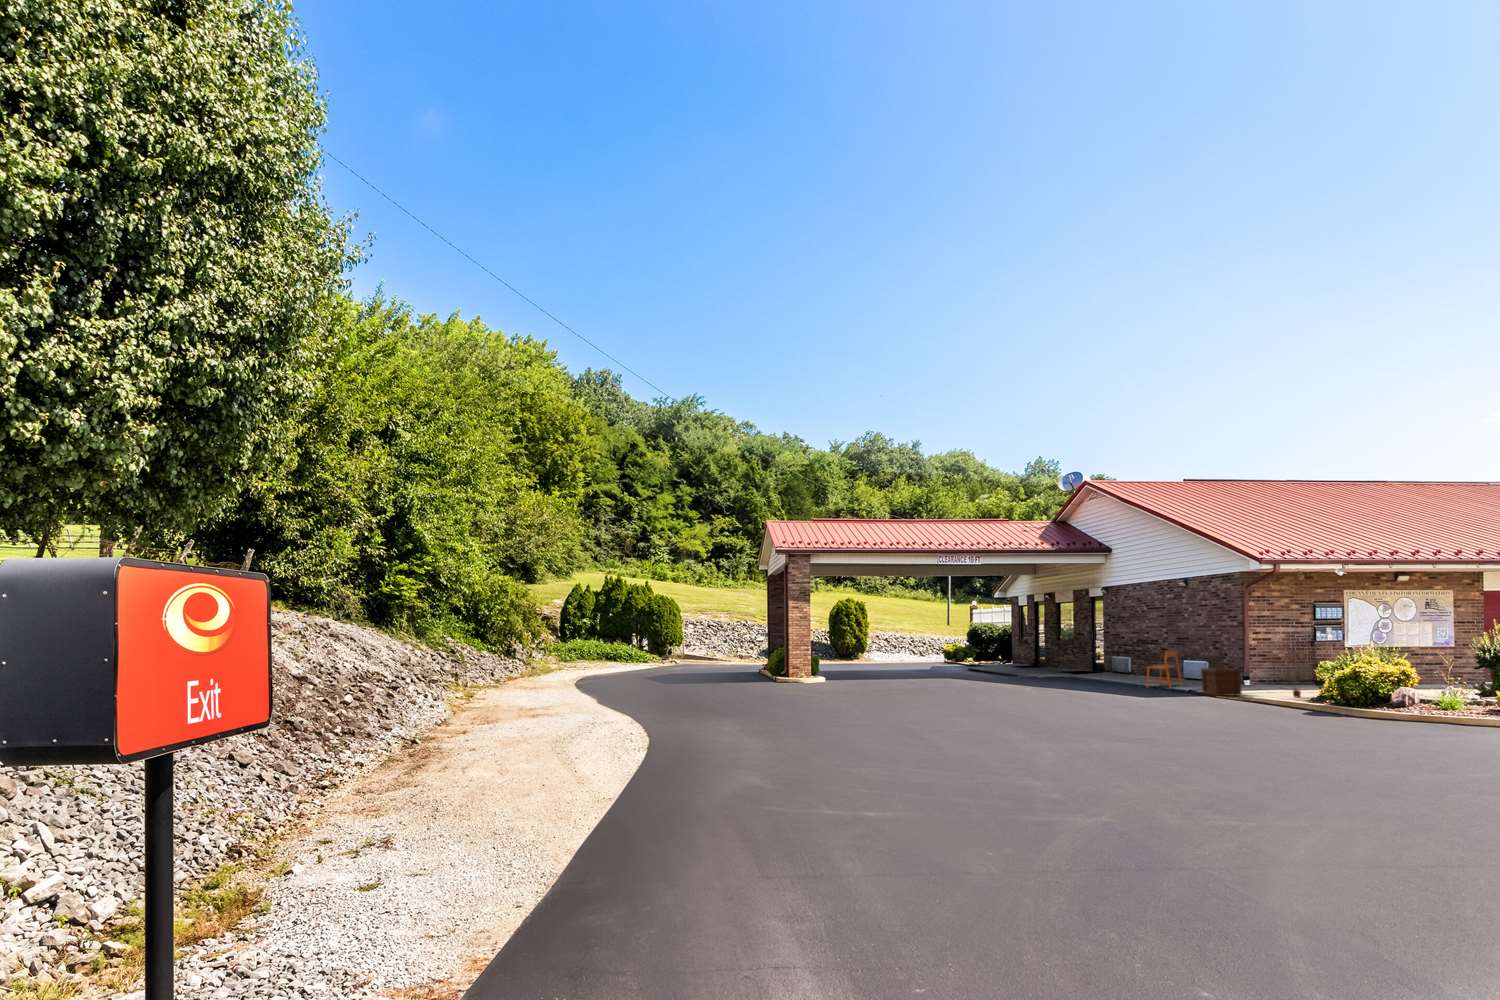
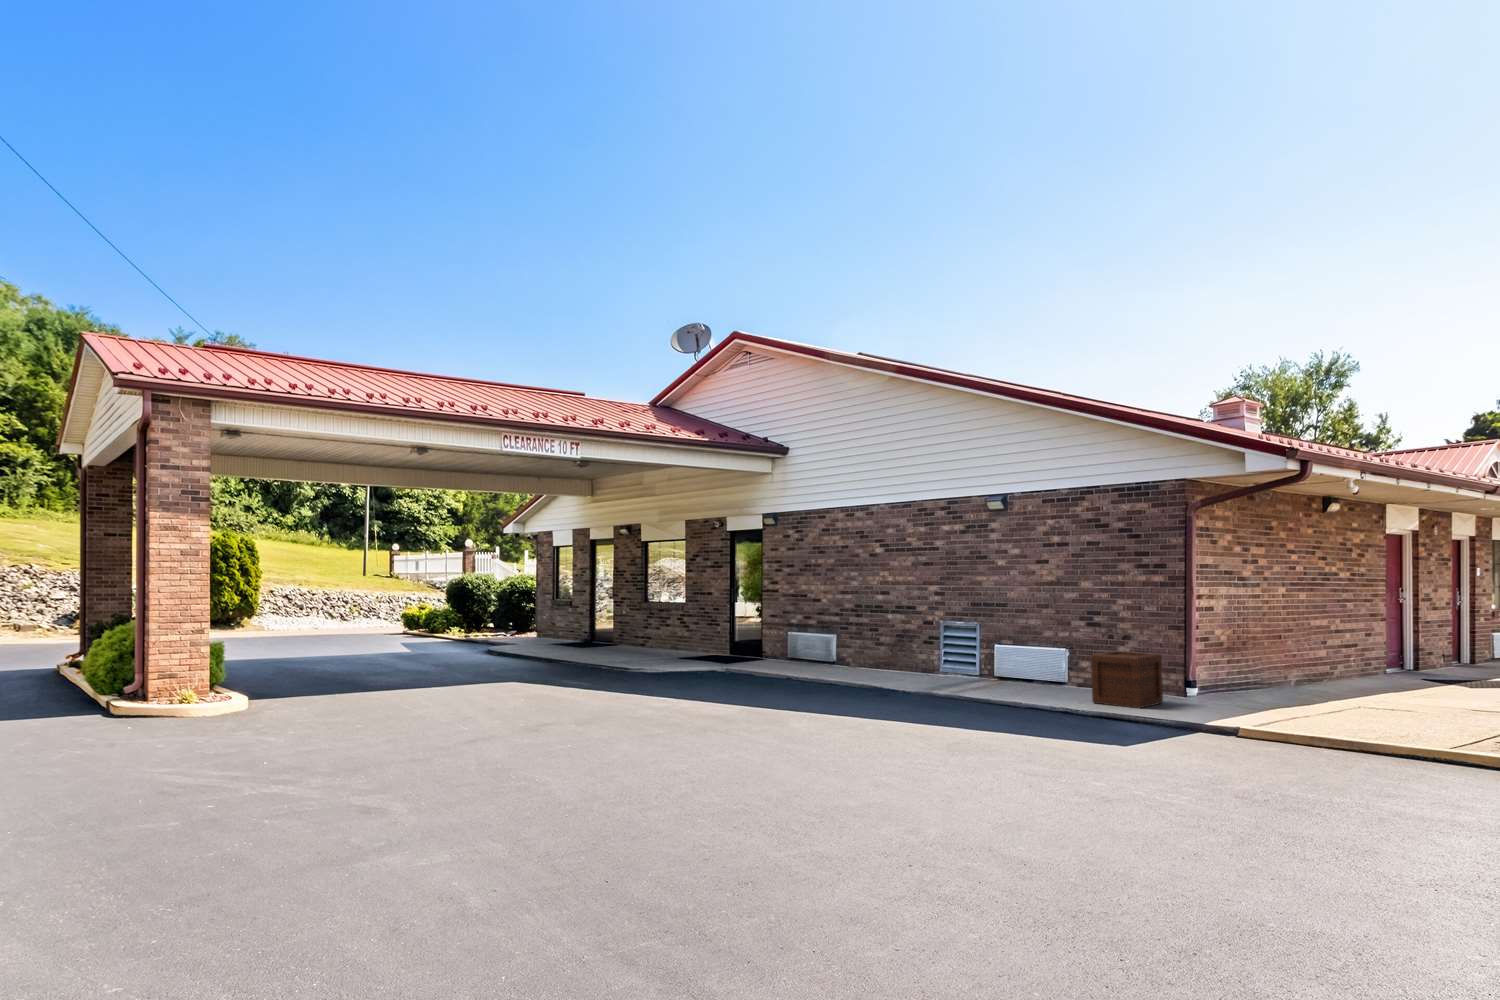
bench: present [1147,650,1182,688] -> none [915,617,965,687]
potted tree: present [1281,662,1310,697] -> none [1227,637,1270,703]

